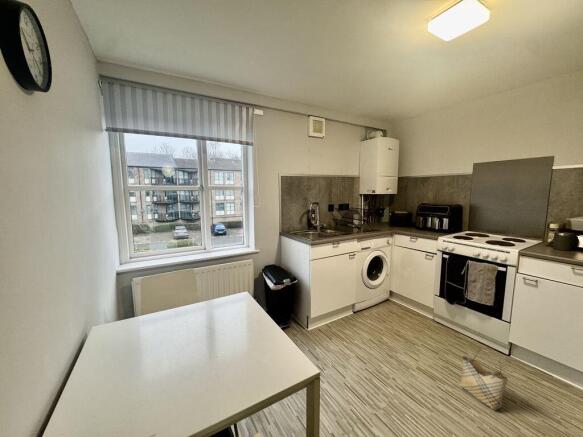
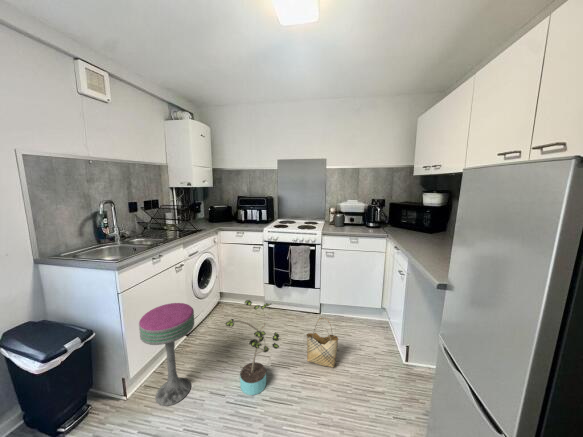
bar stool: none [317,277,352,349] -> present [139,303,194,406]
potted plant: none [371,294,420,379] -> present [226,300,279,395]

